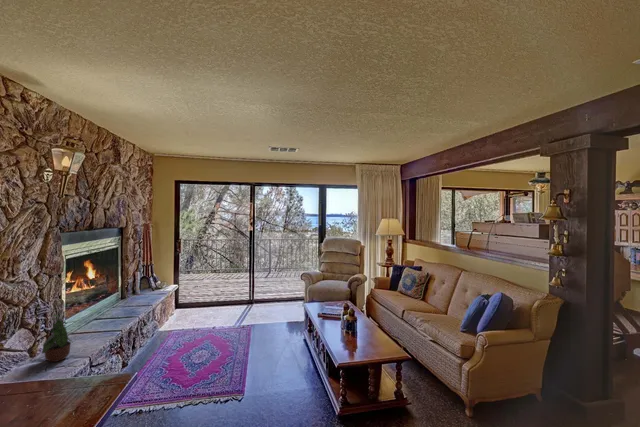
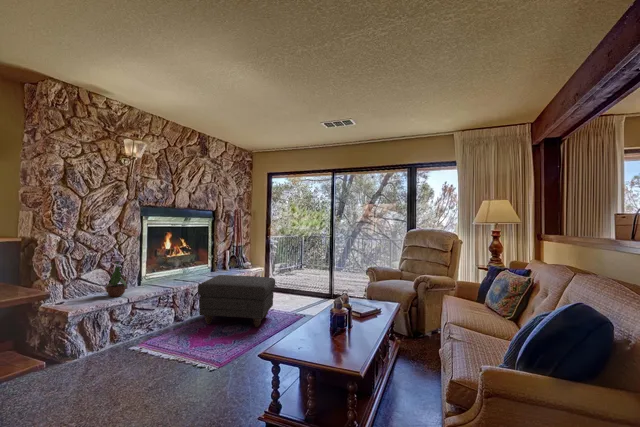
ottoman: none [155,296,235,361] -> present [198,275,275,327]

